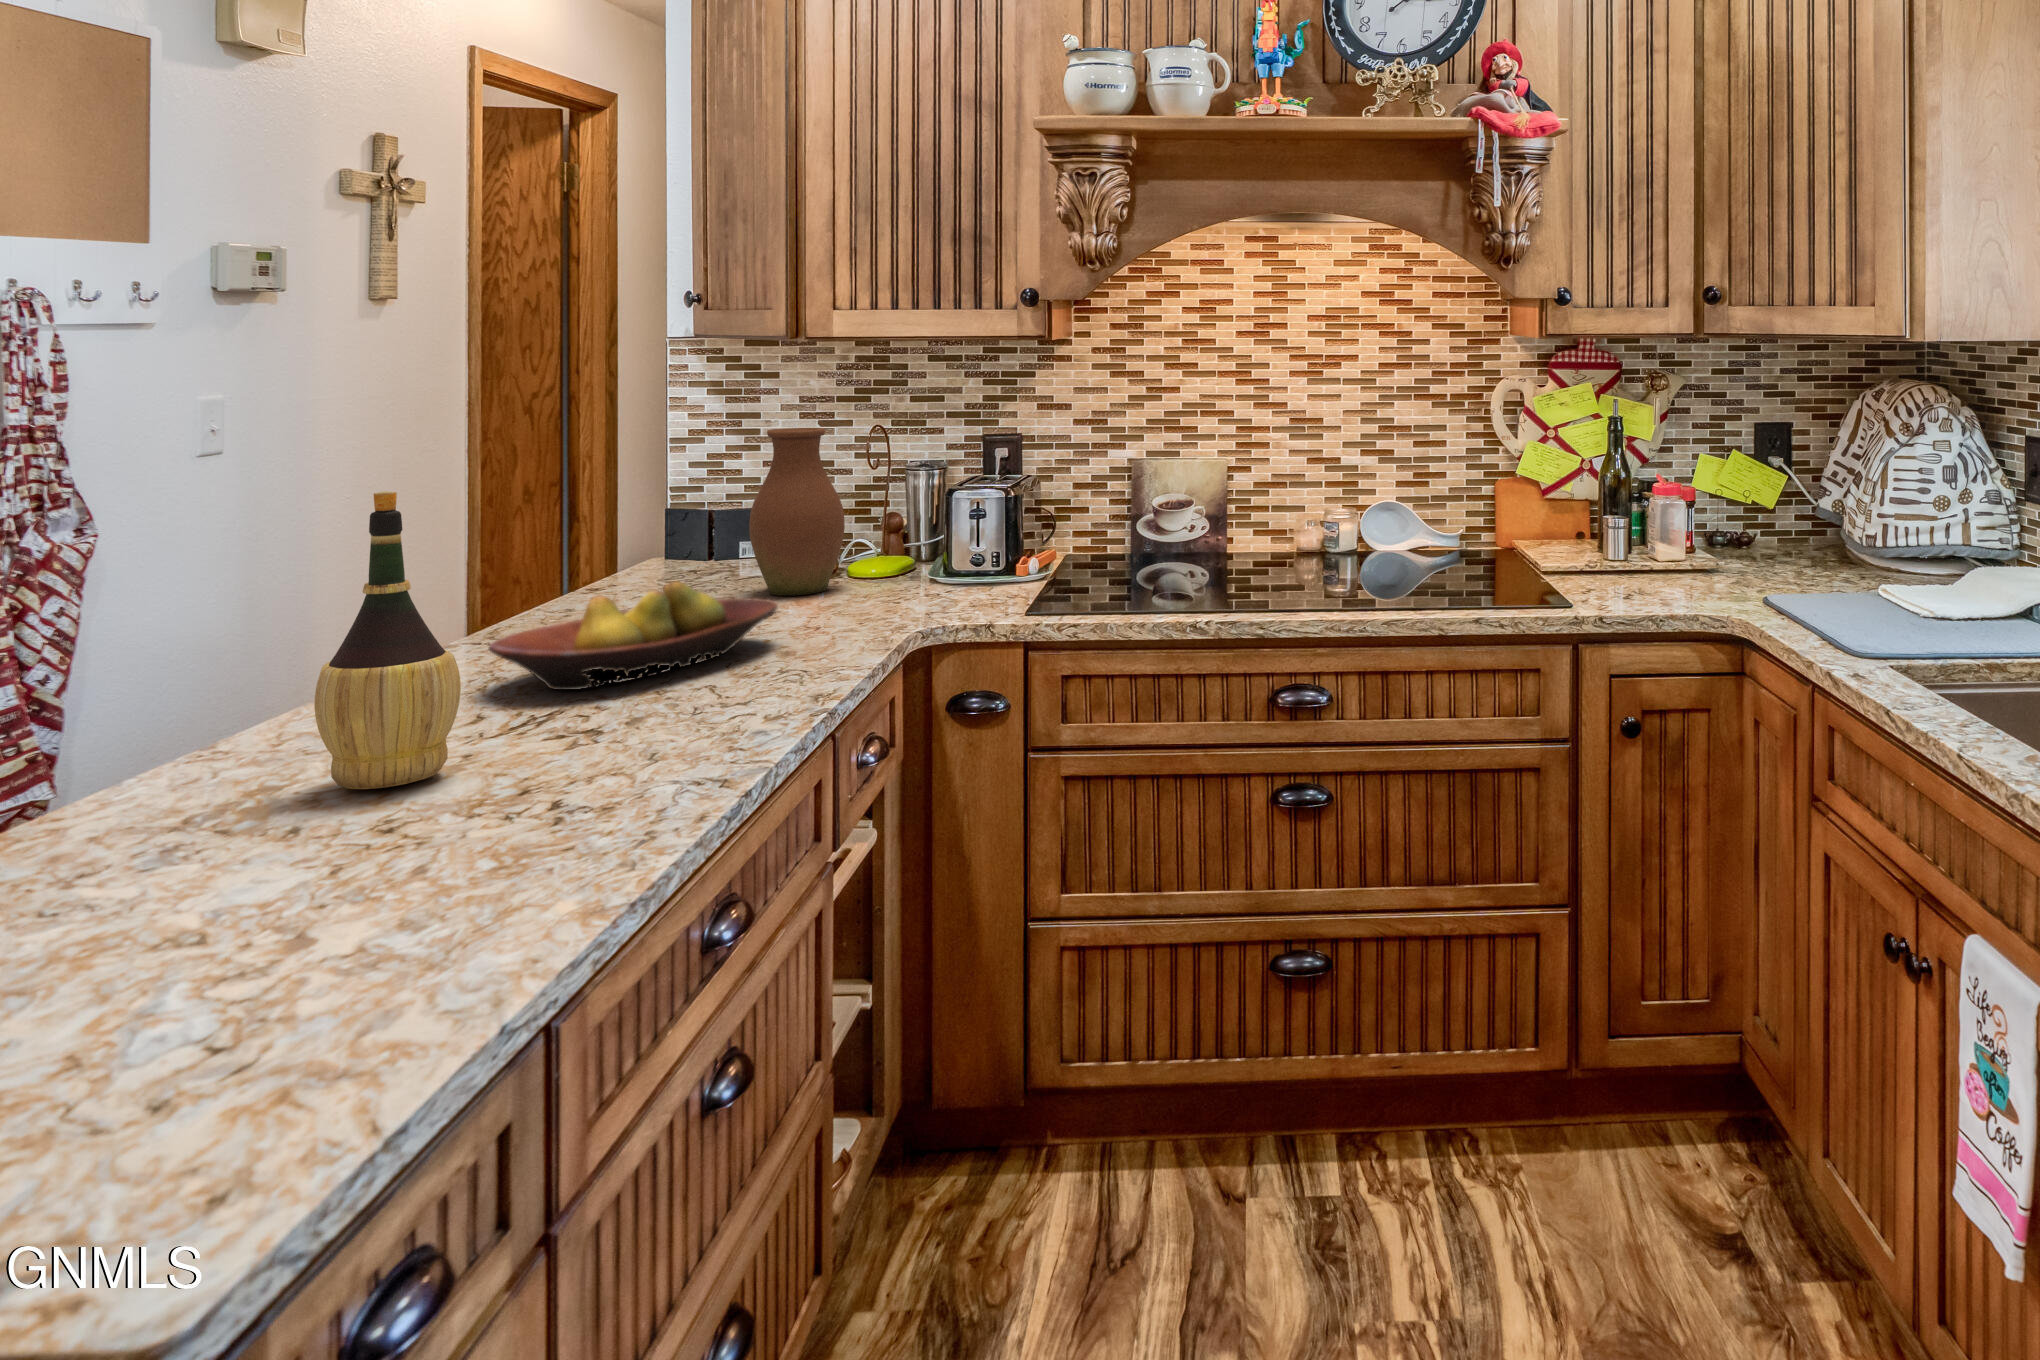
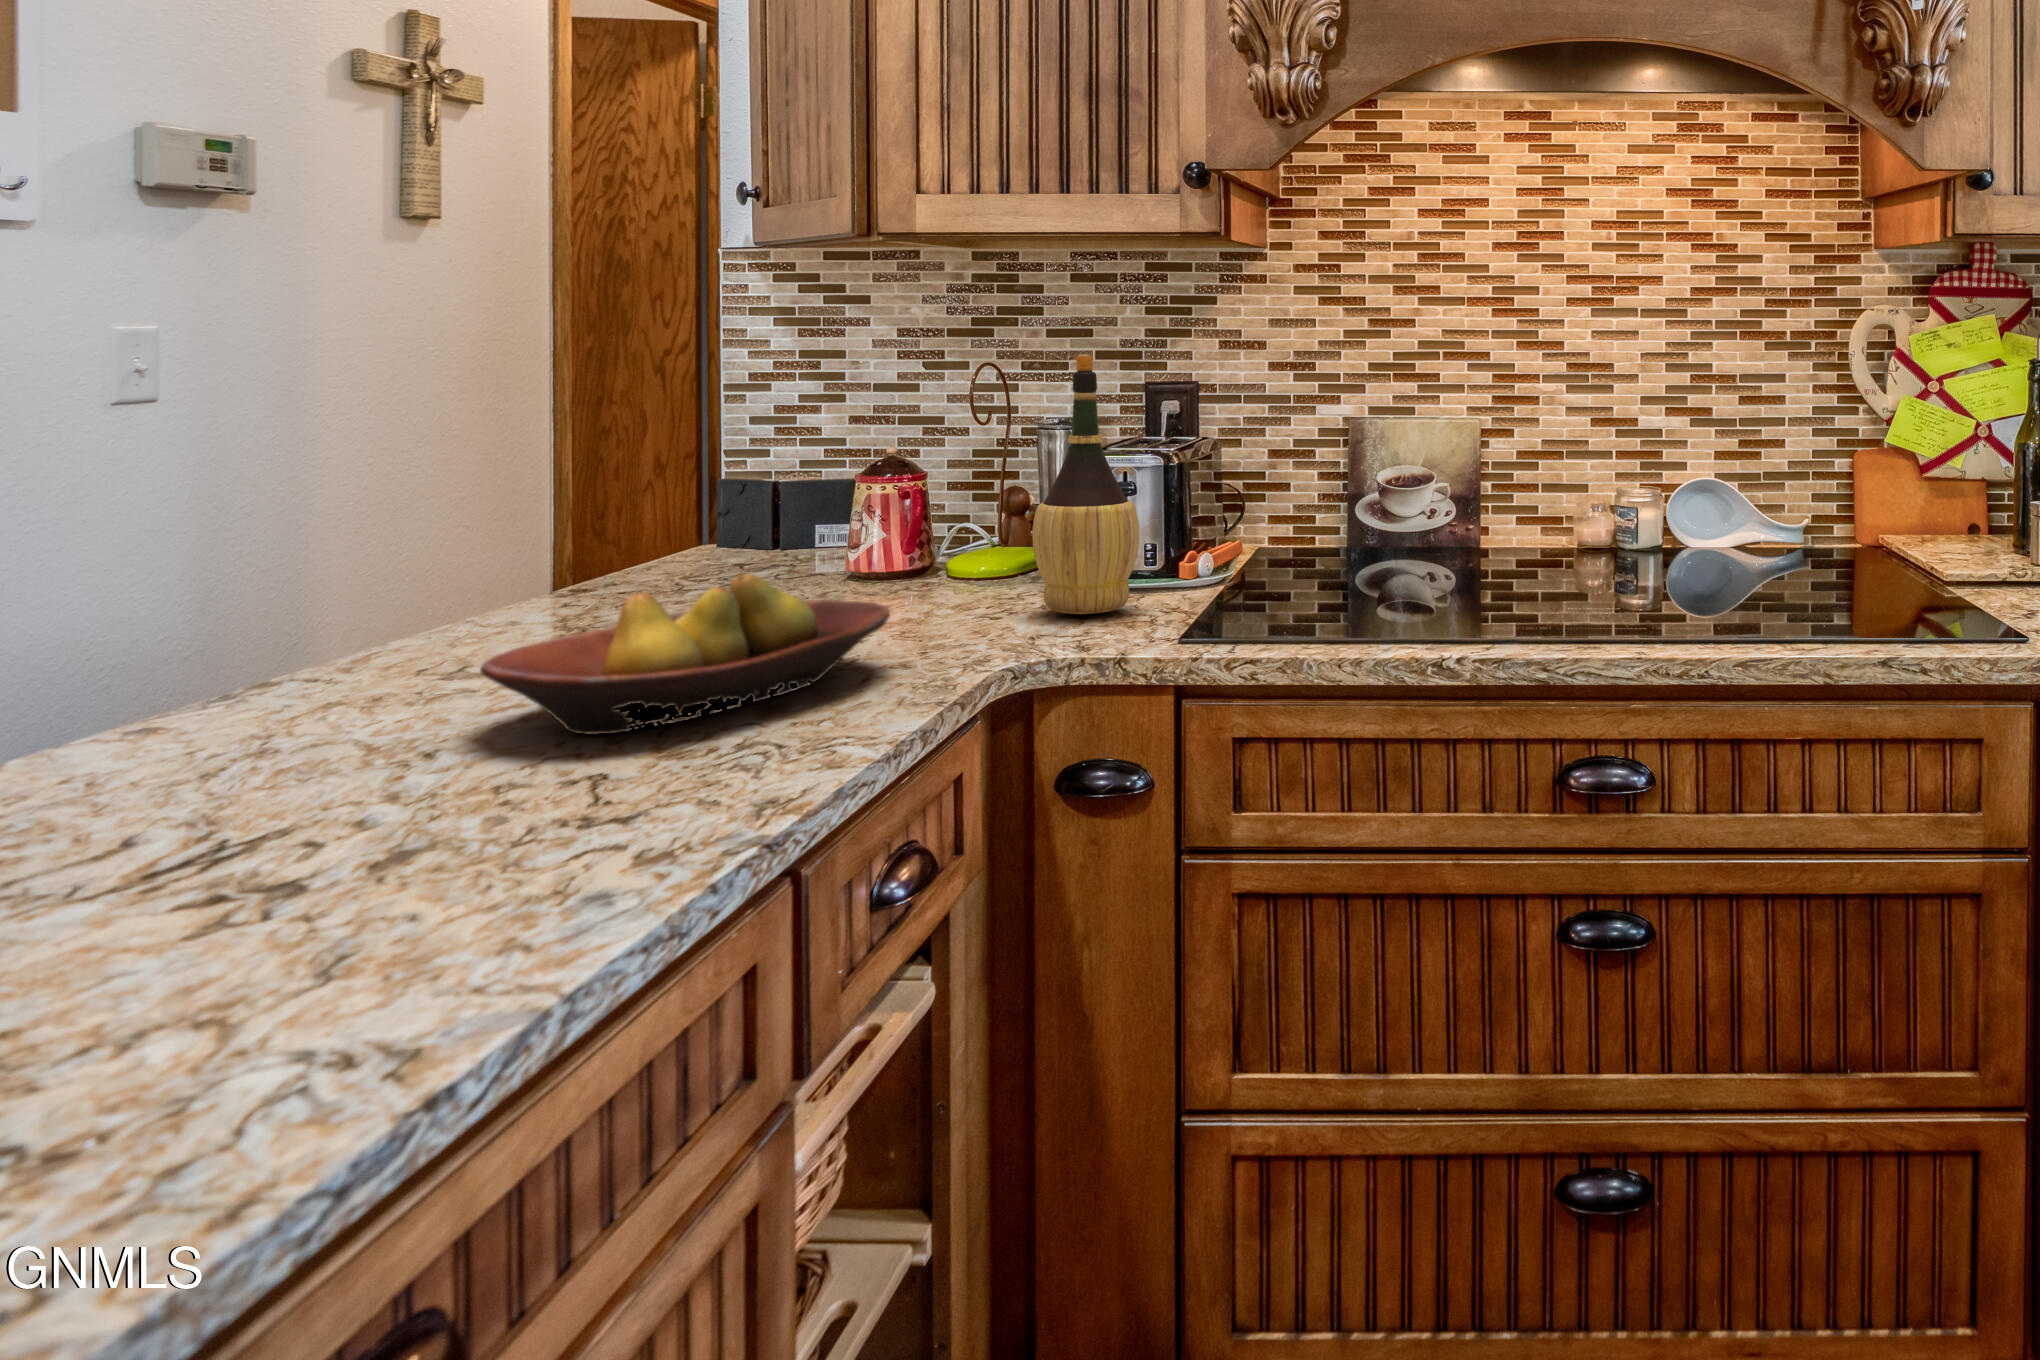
vase: present [749,428,845,596] -> none [841,364,969,598]
wine bottle: present [314,492,461,789] -> present [1032,354,1139,614]

